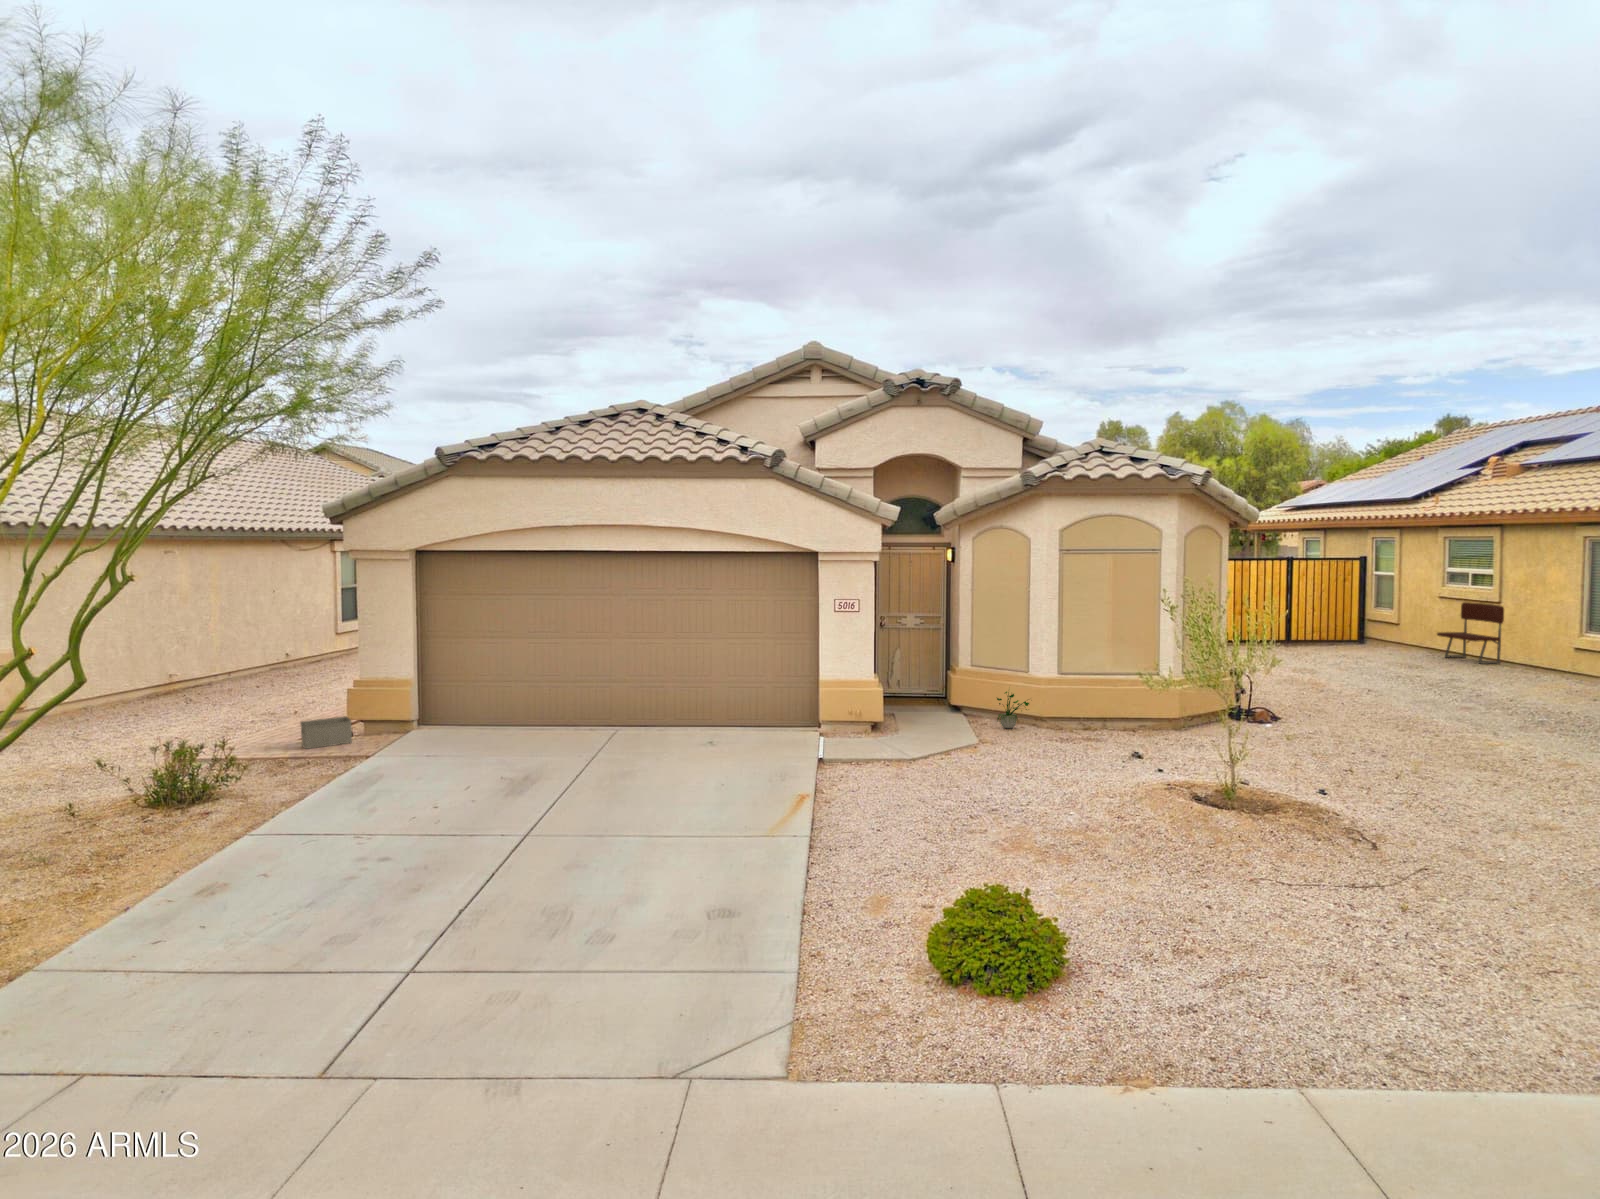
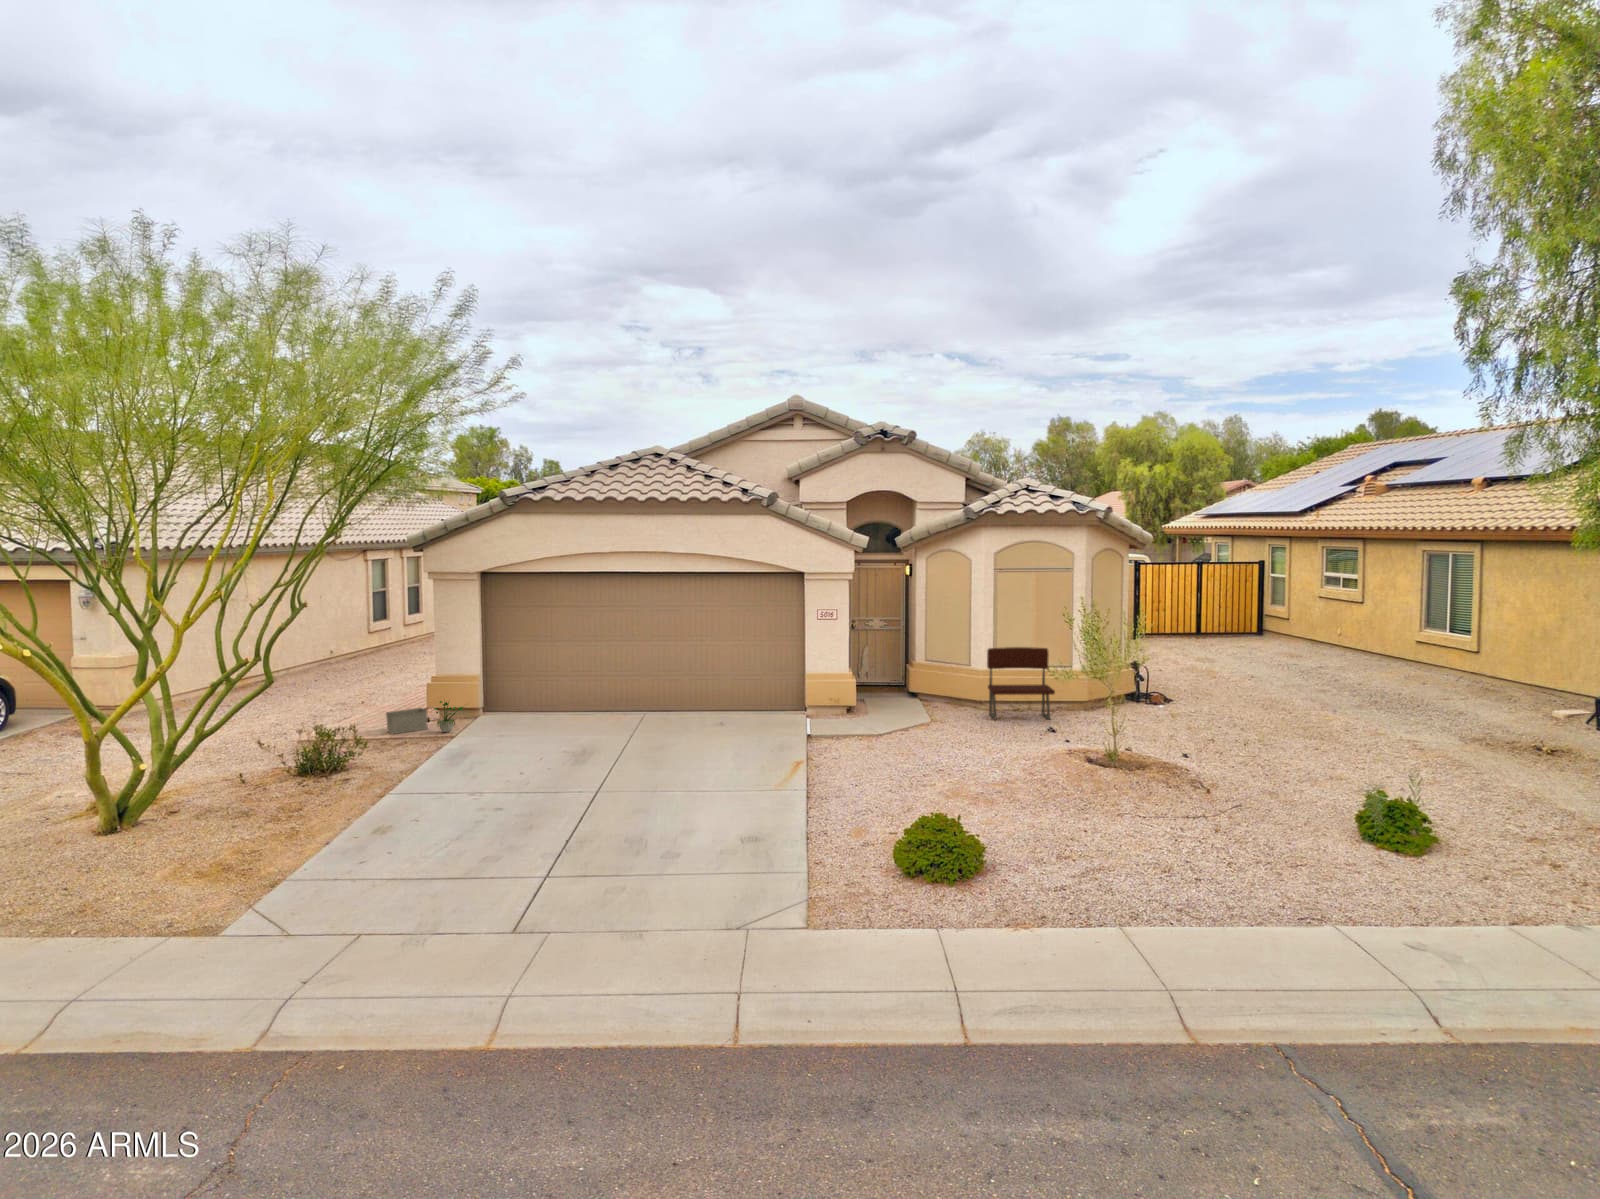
bench: present [1437,602,1504,664] -> present [987,647,1055,719]
potted plant: present [997,692,1029,728] -> present [434,701,463,732]

